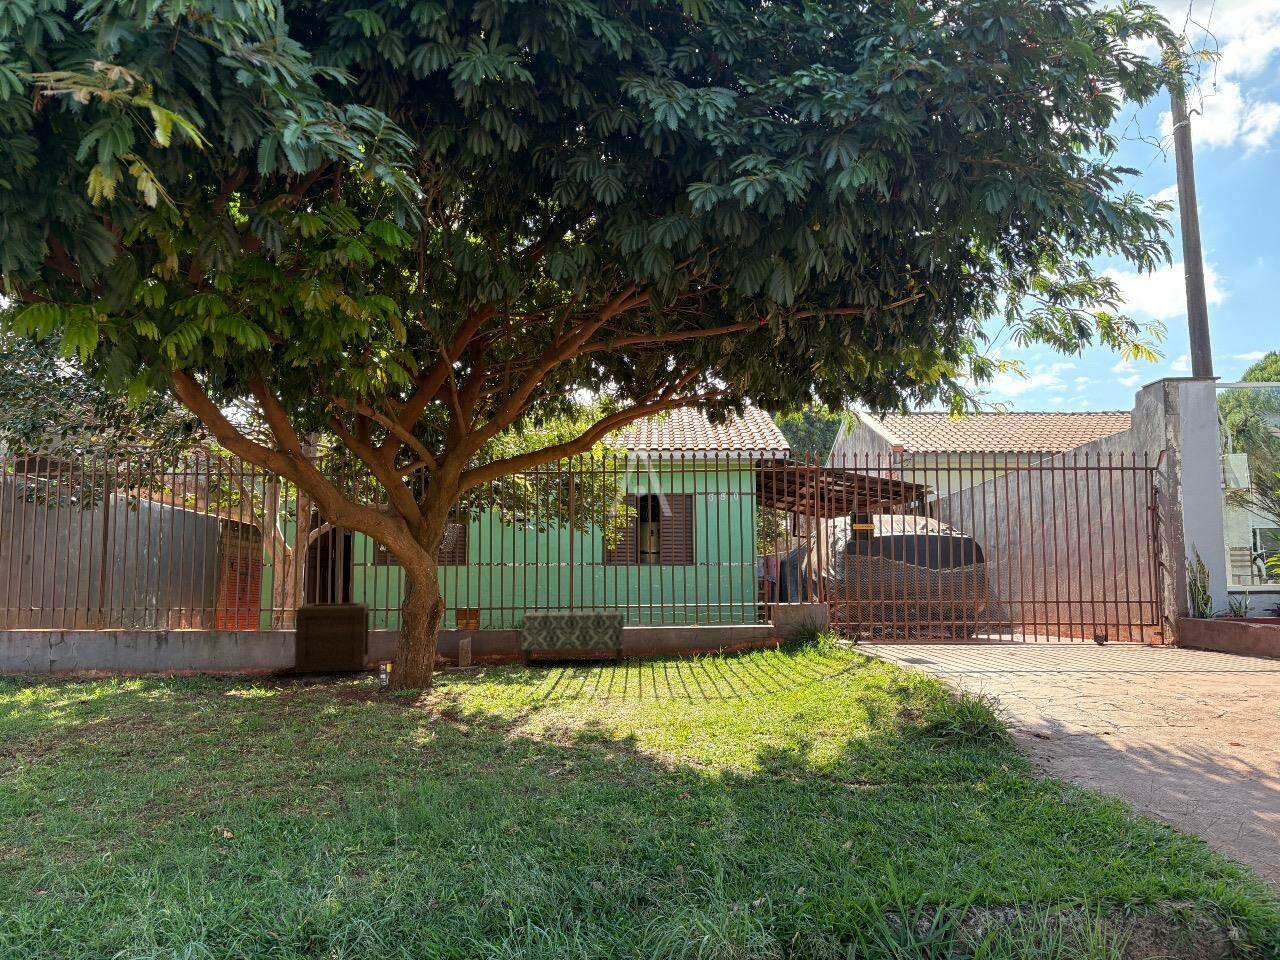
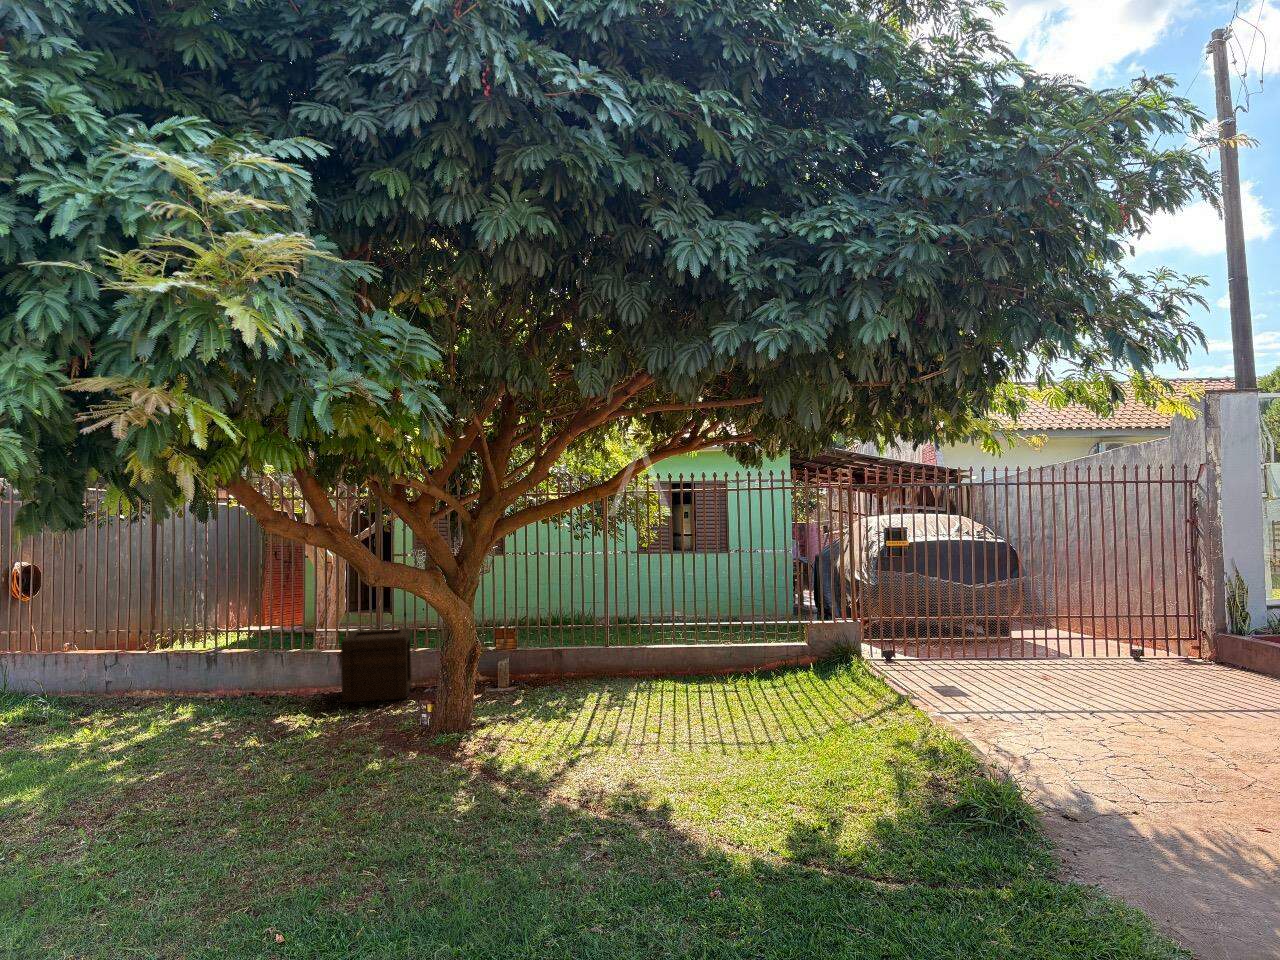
bench: present [521,611,624,665] -> none [557,632,658,689]

